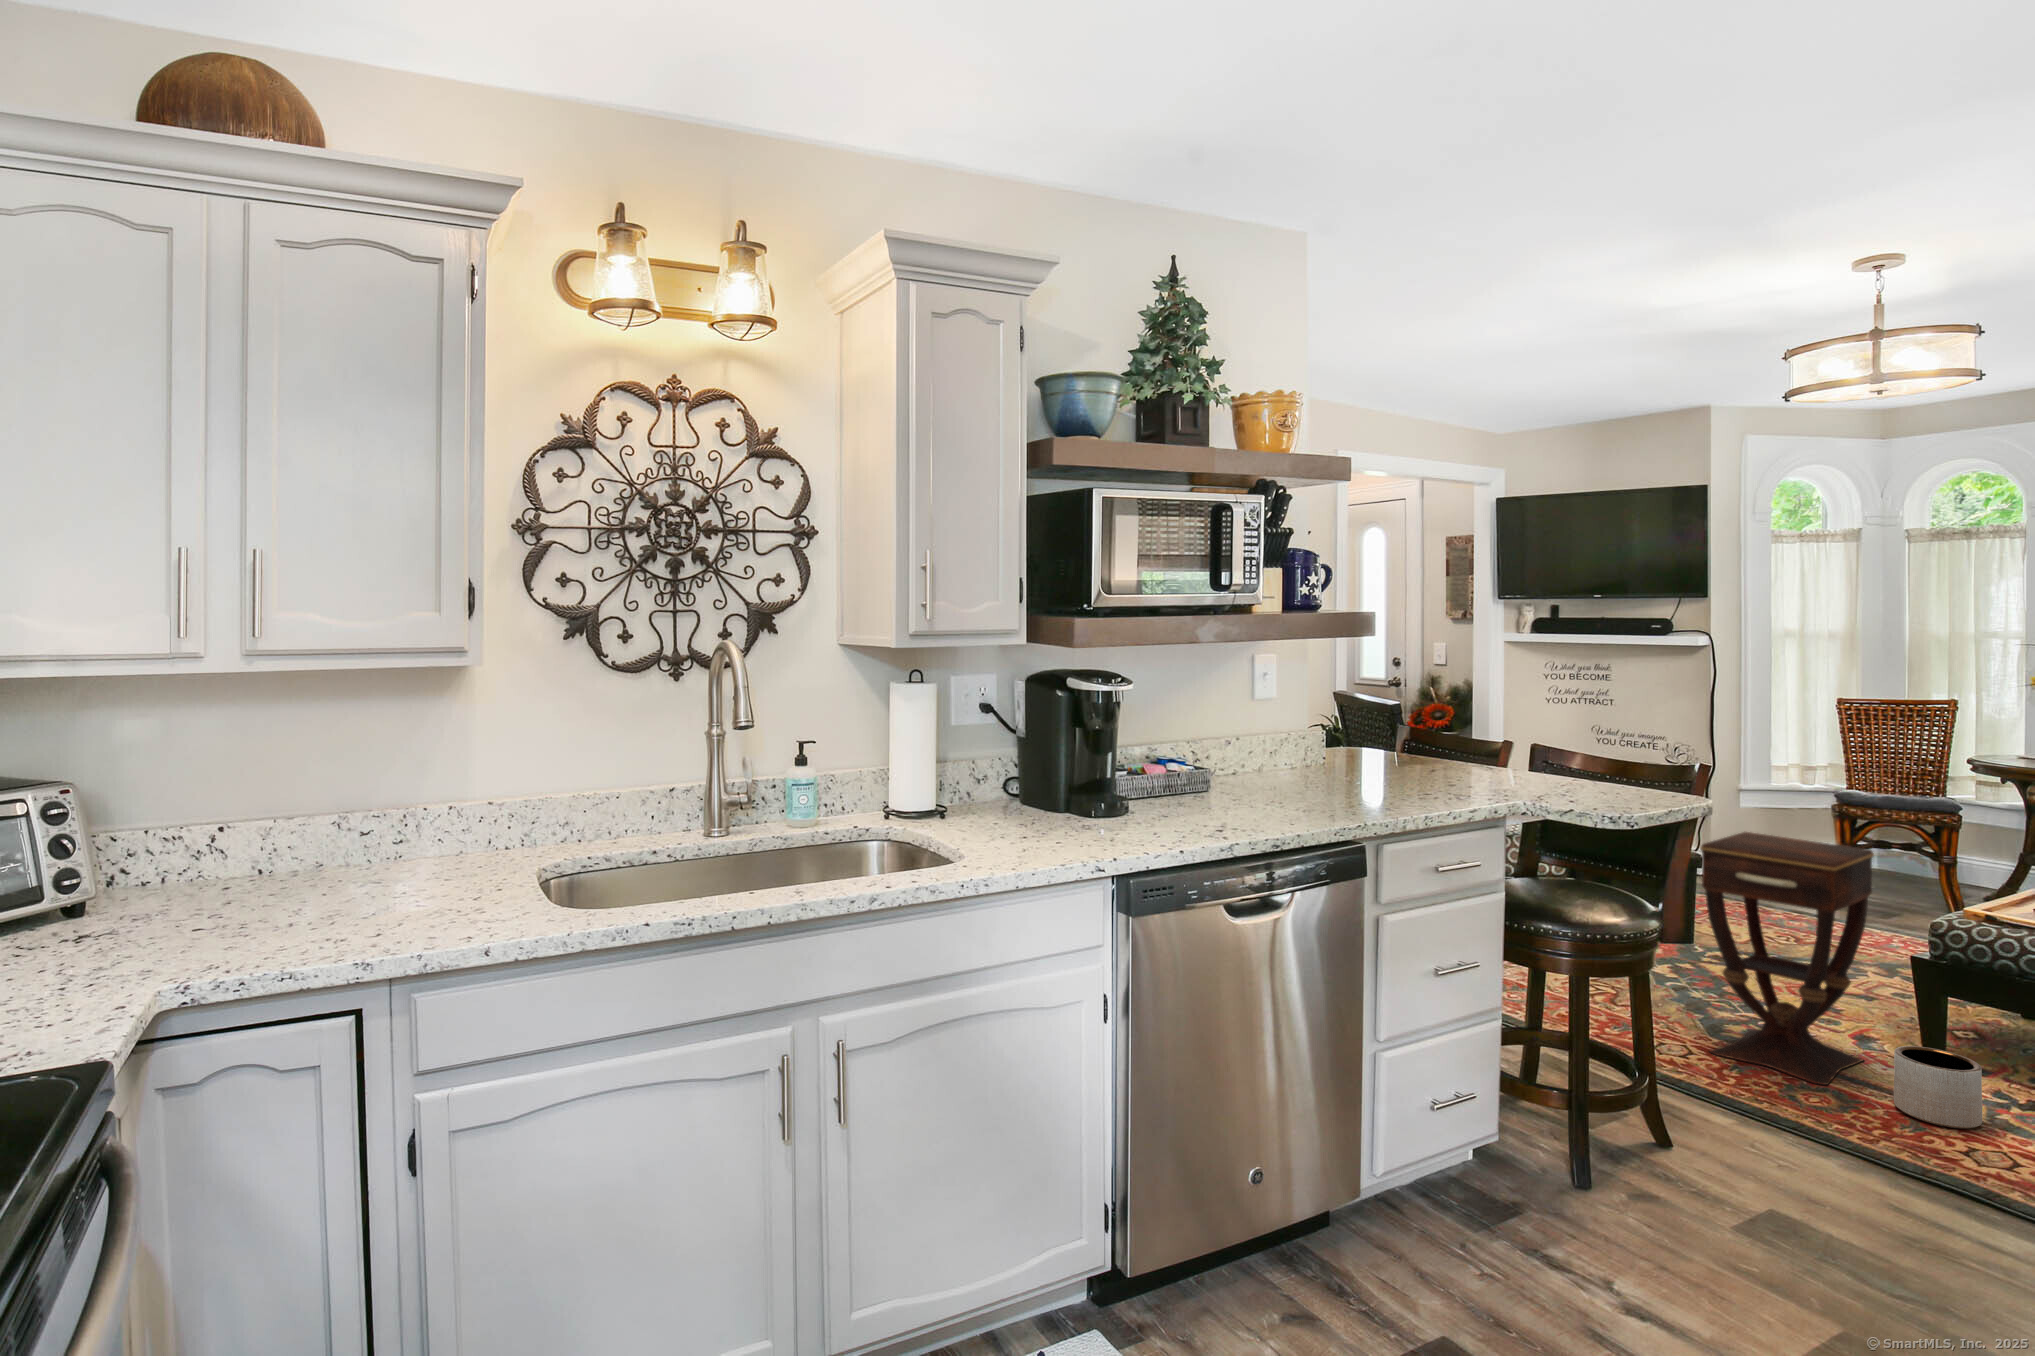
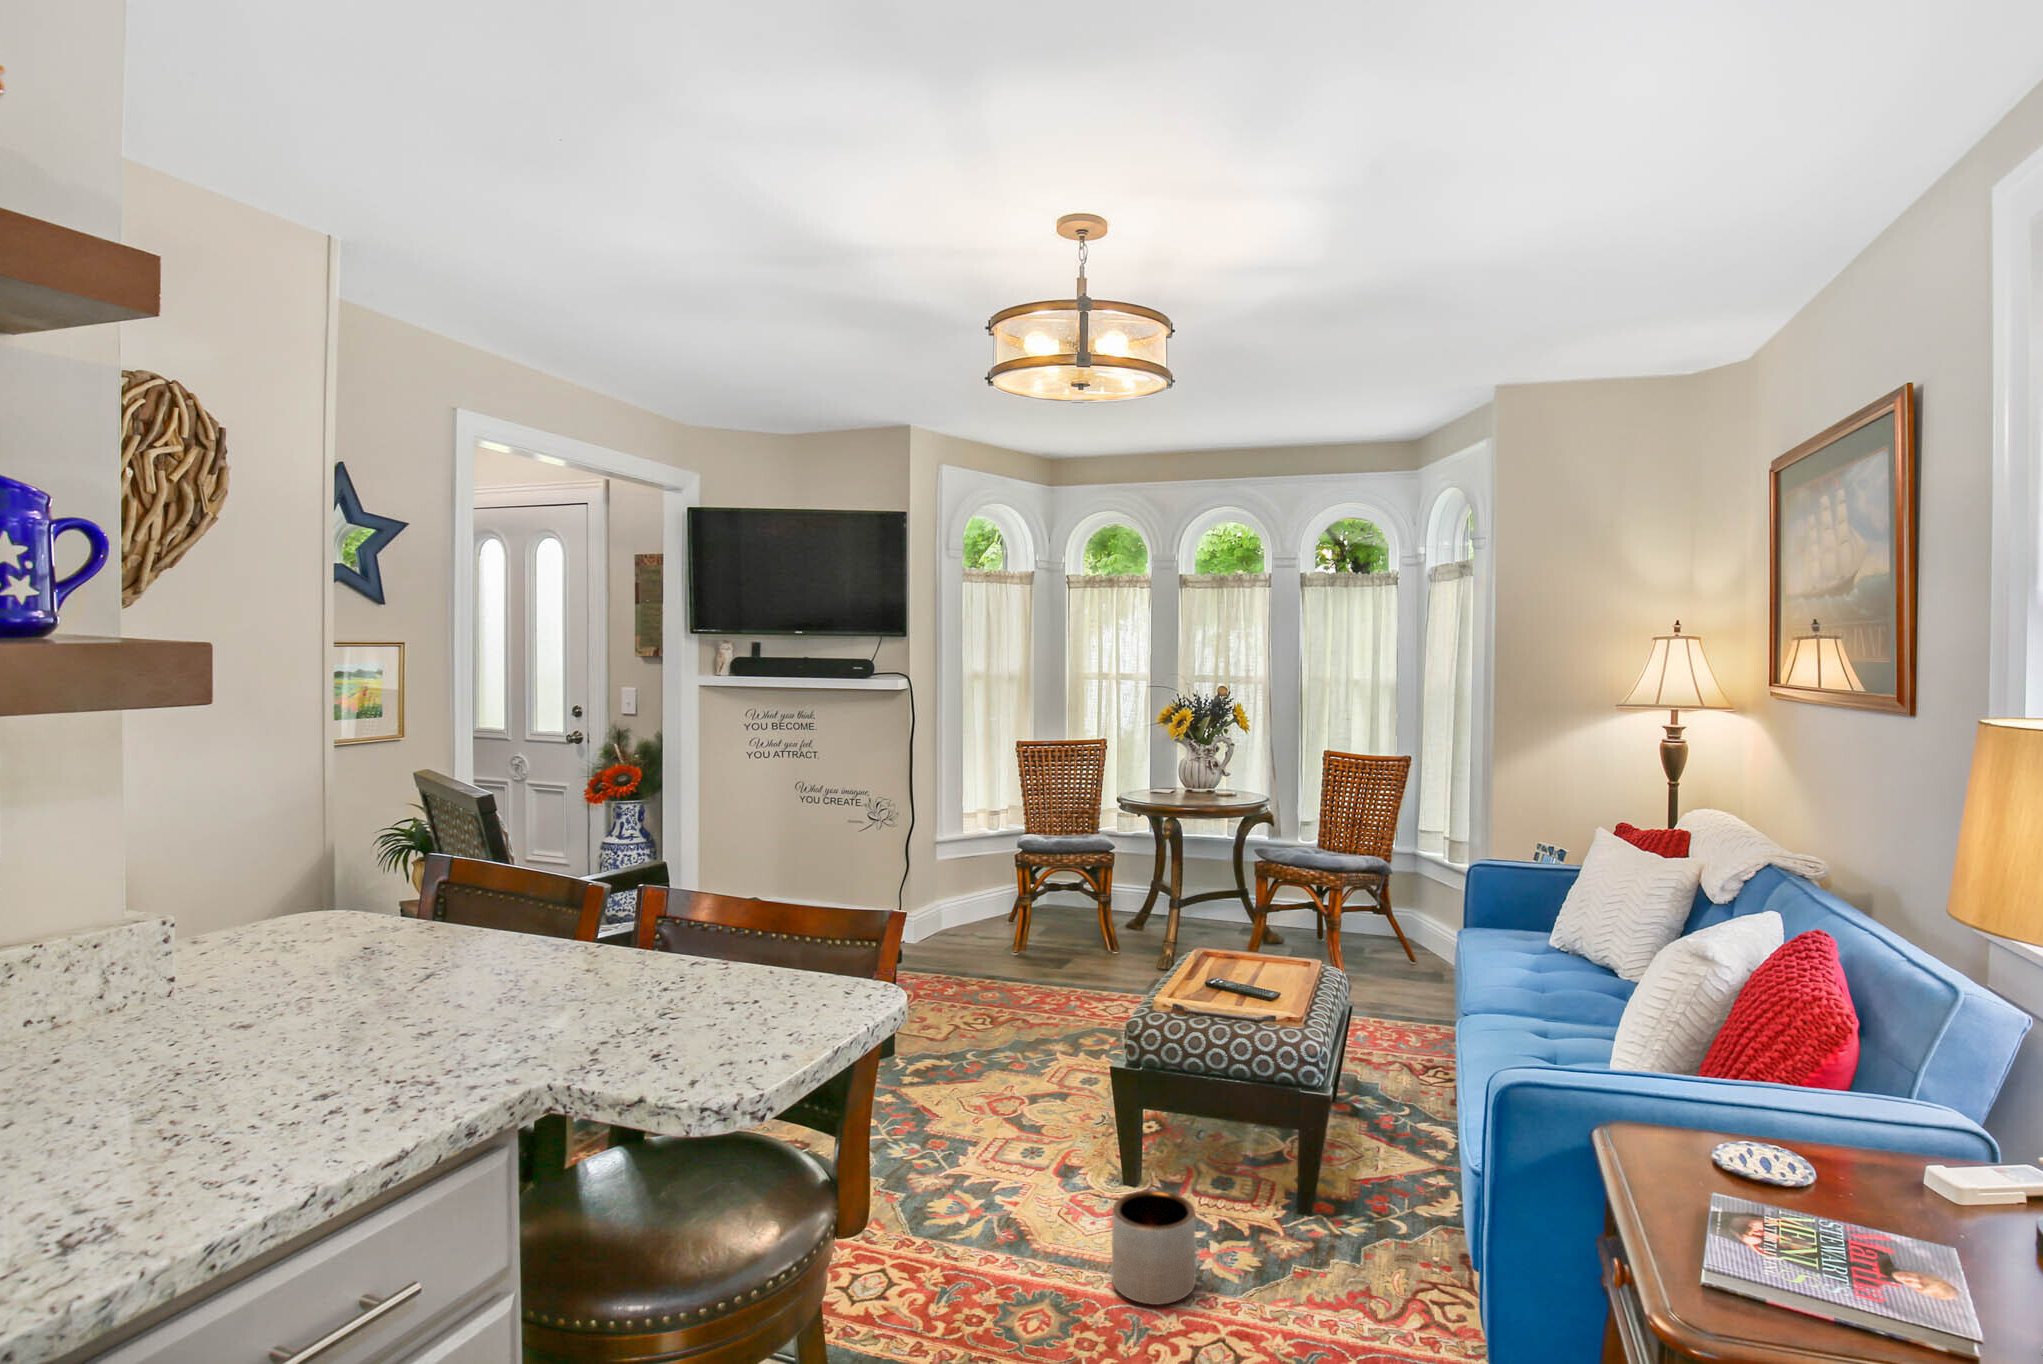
side table: present [1700,832,1874,1085] -> none [903,927,1083,1278]

